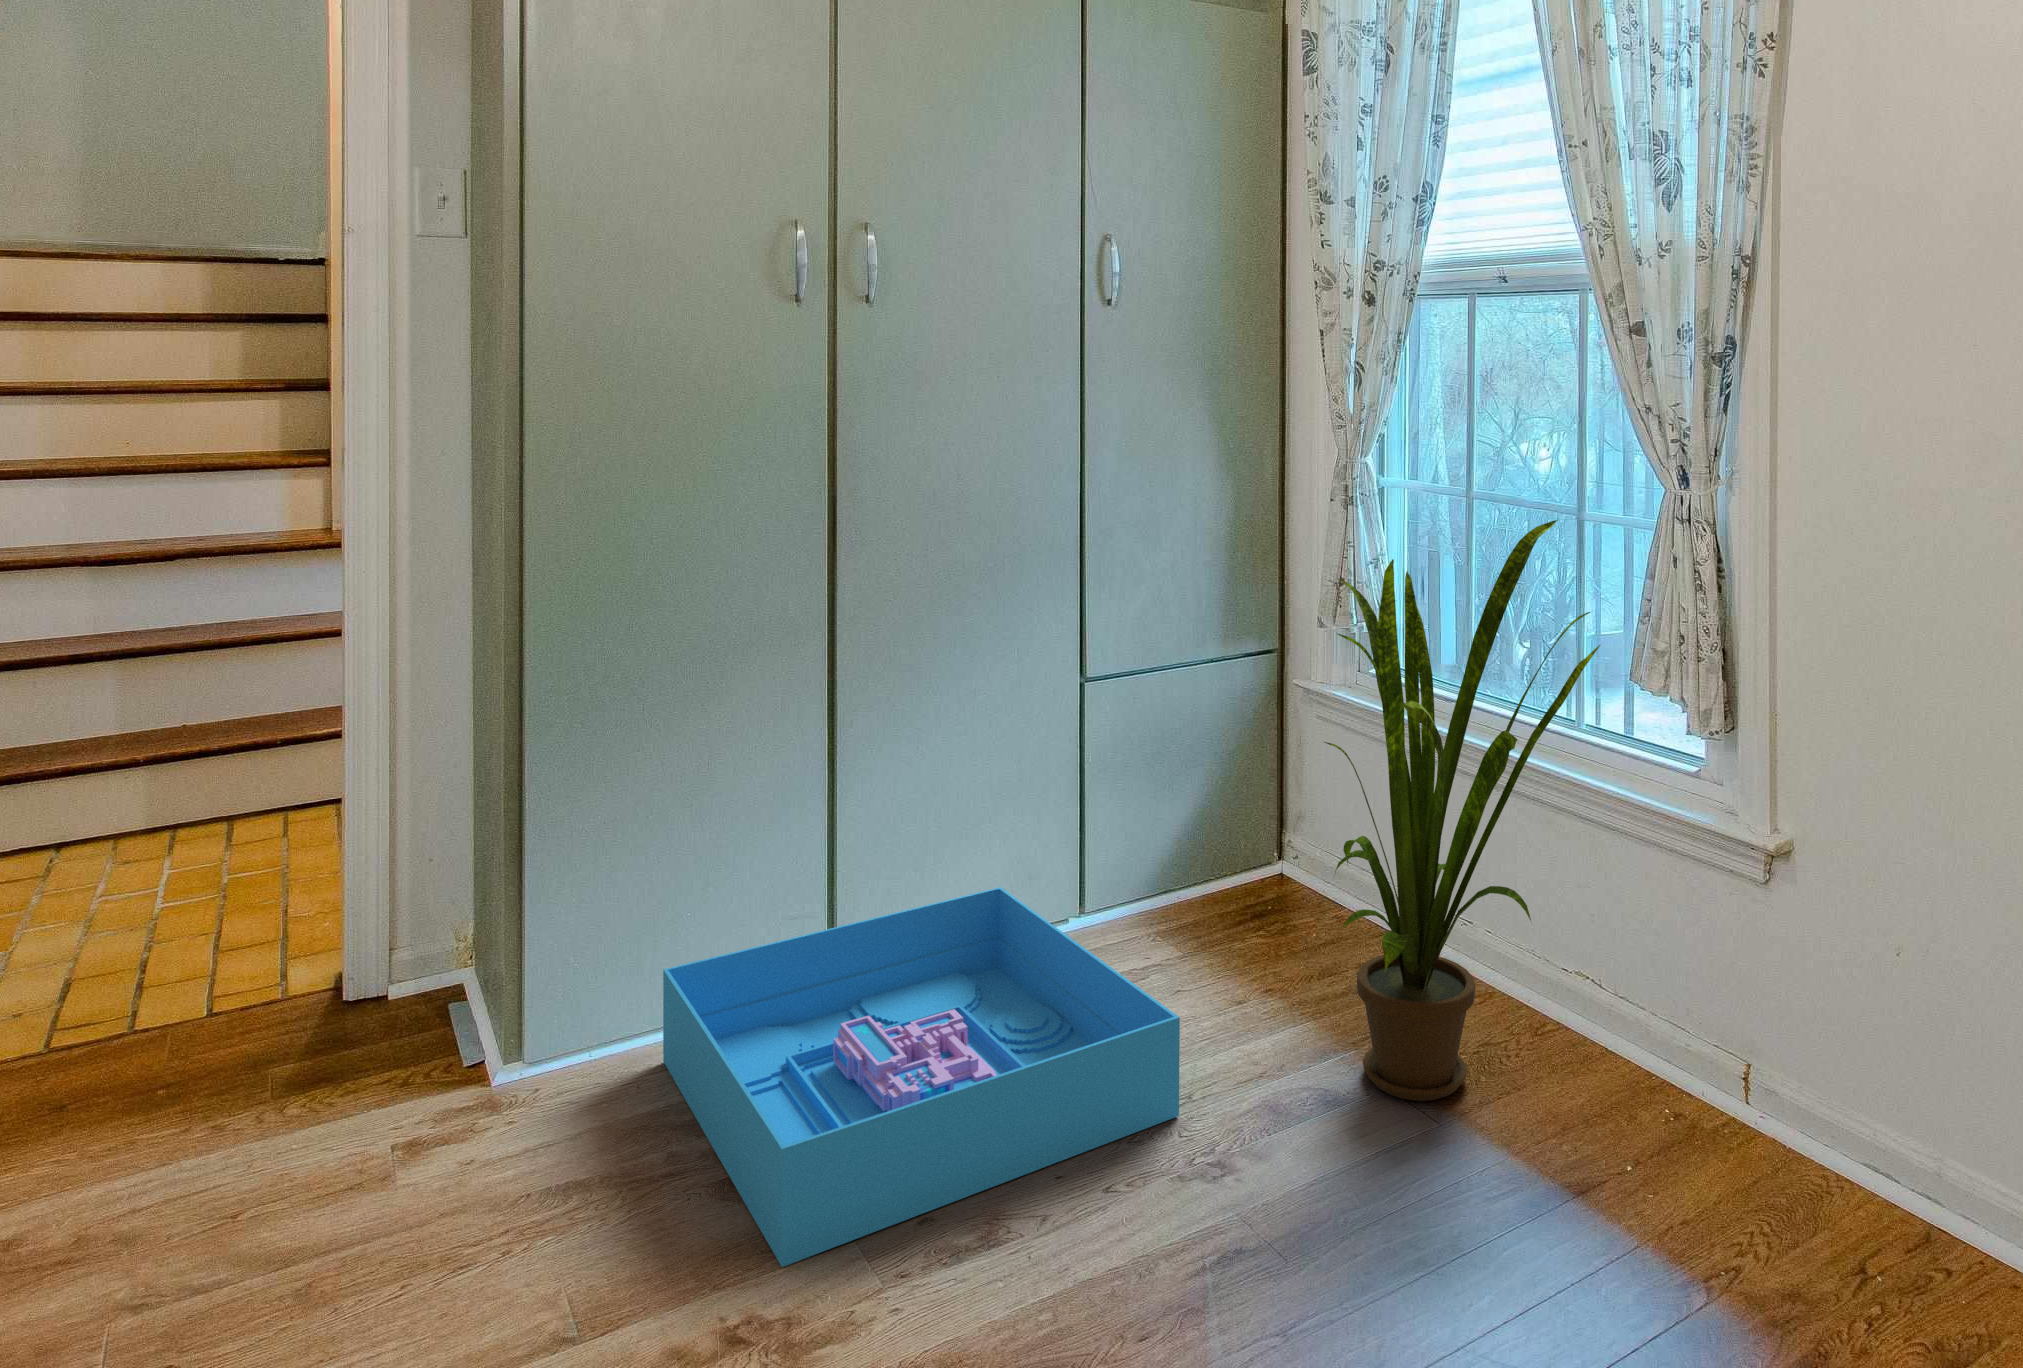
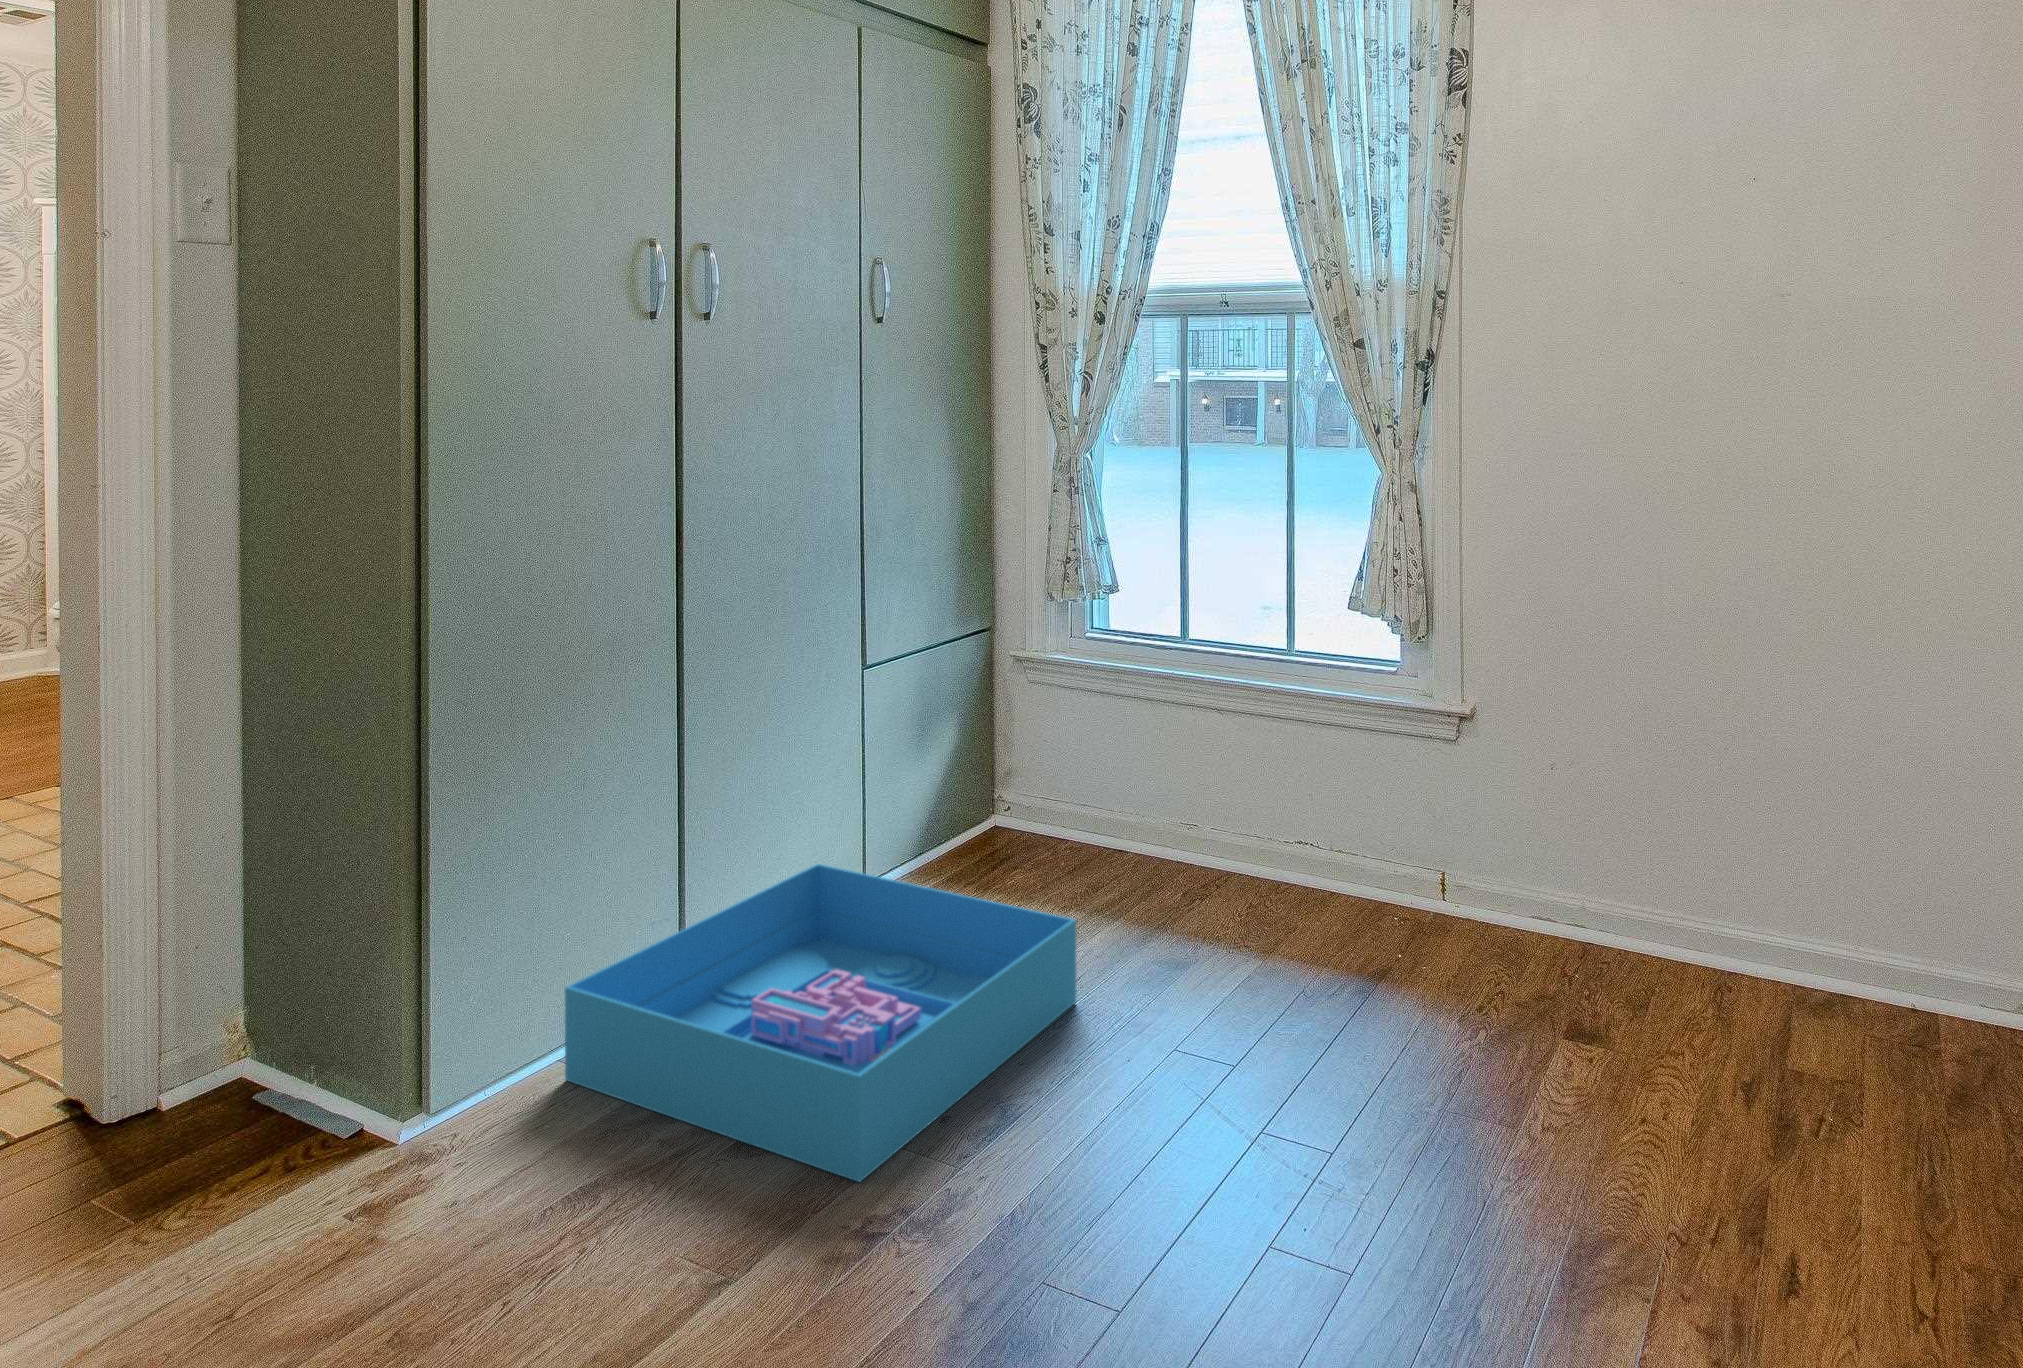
house plant: present [1324,520,1600,1101] -> none [1120,490,1352,952]

